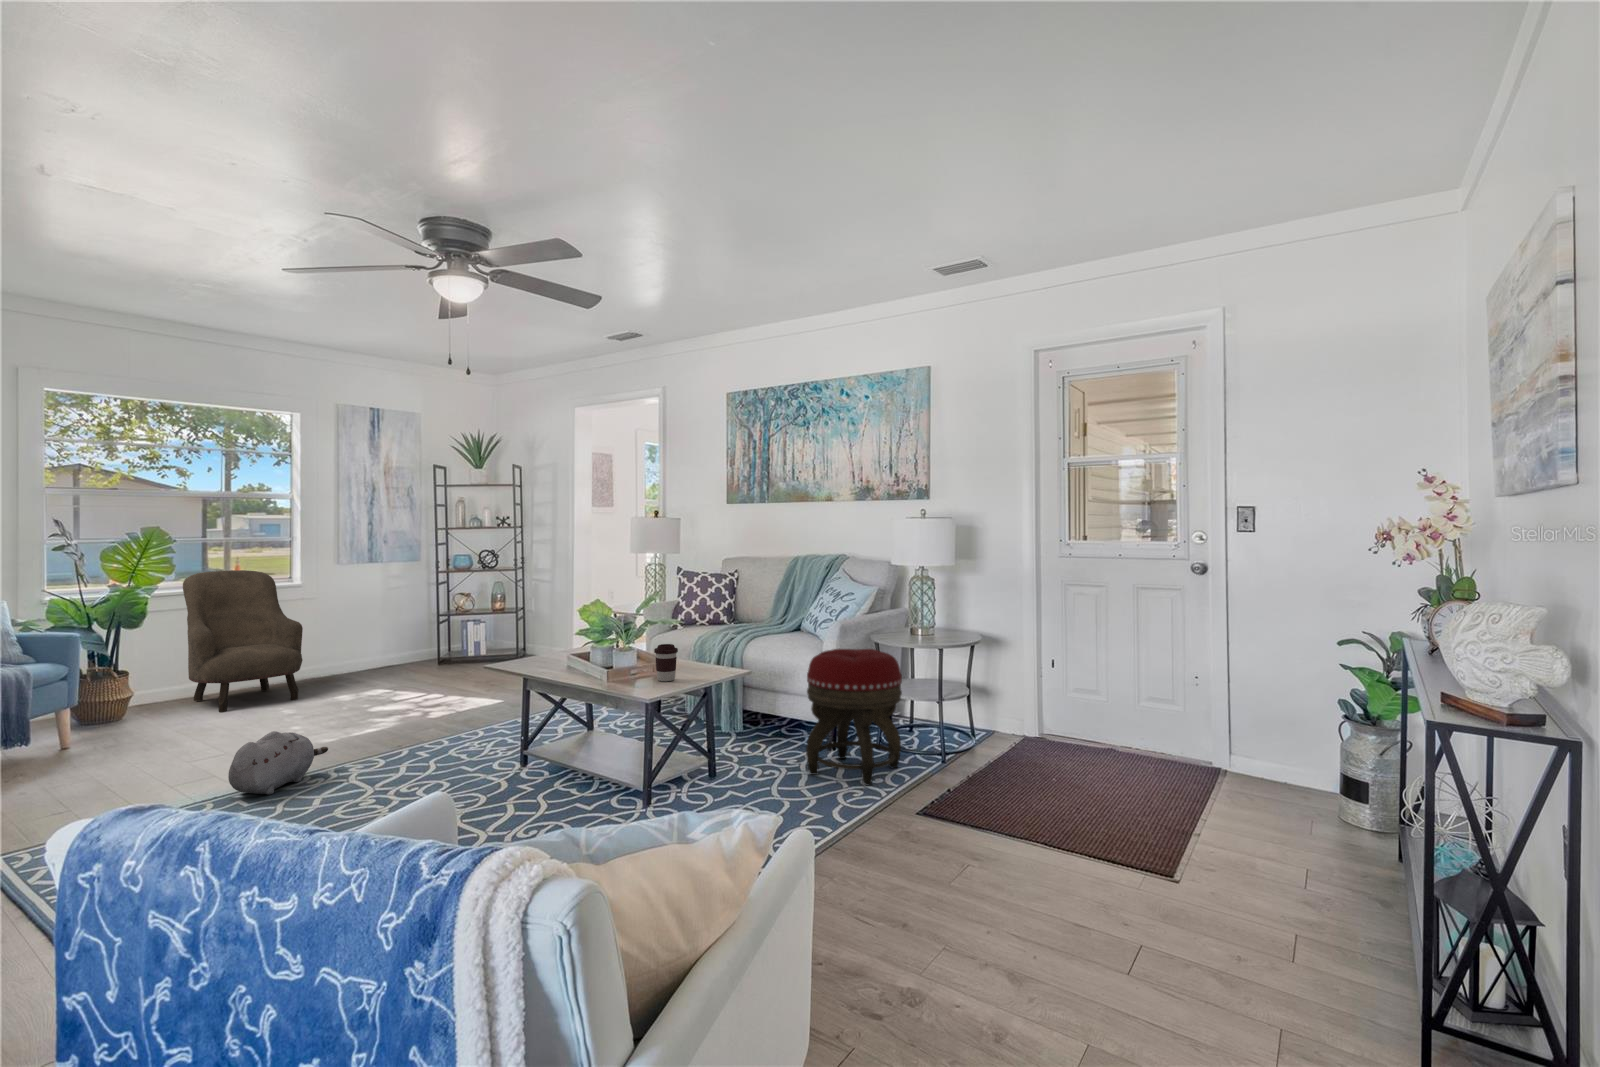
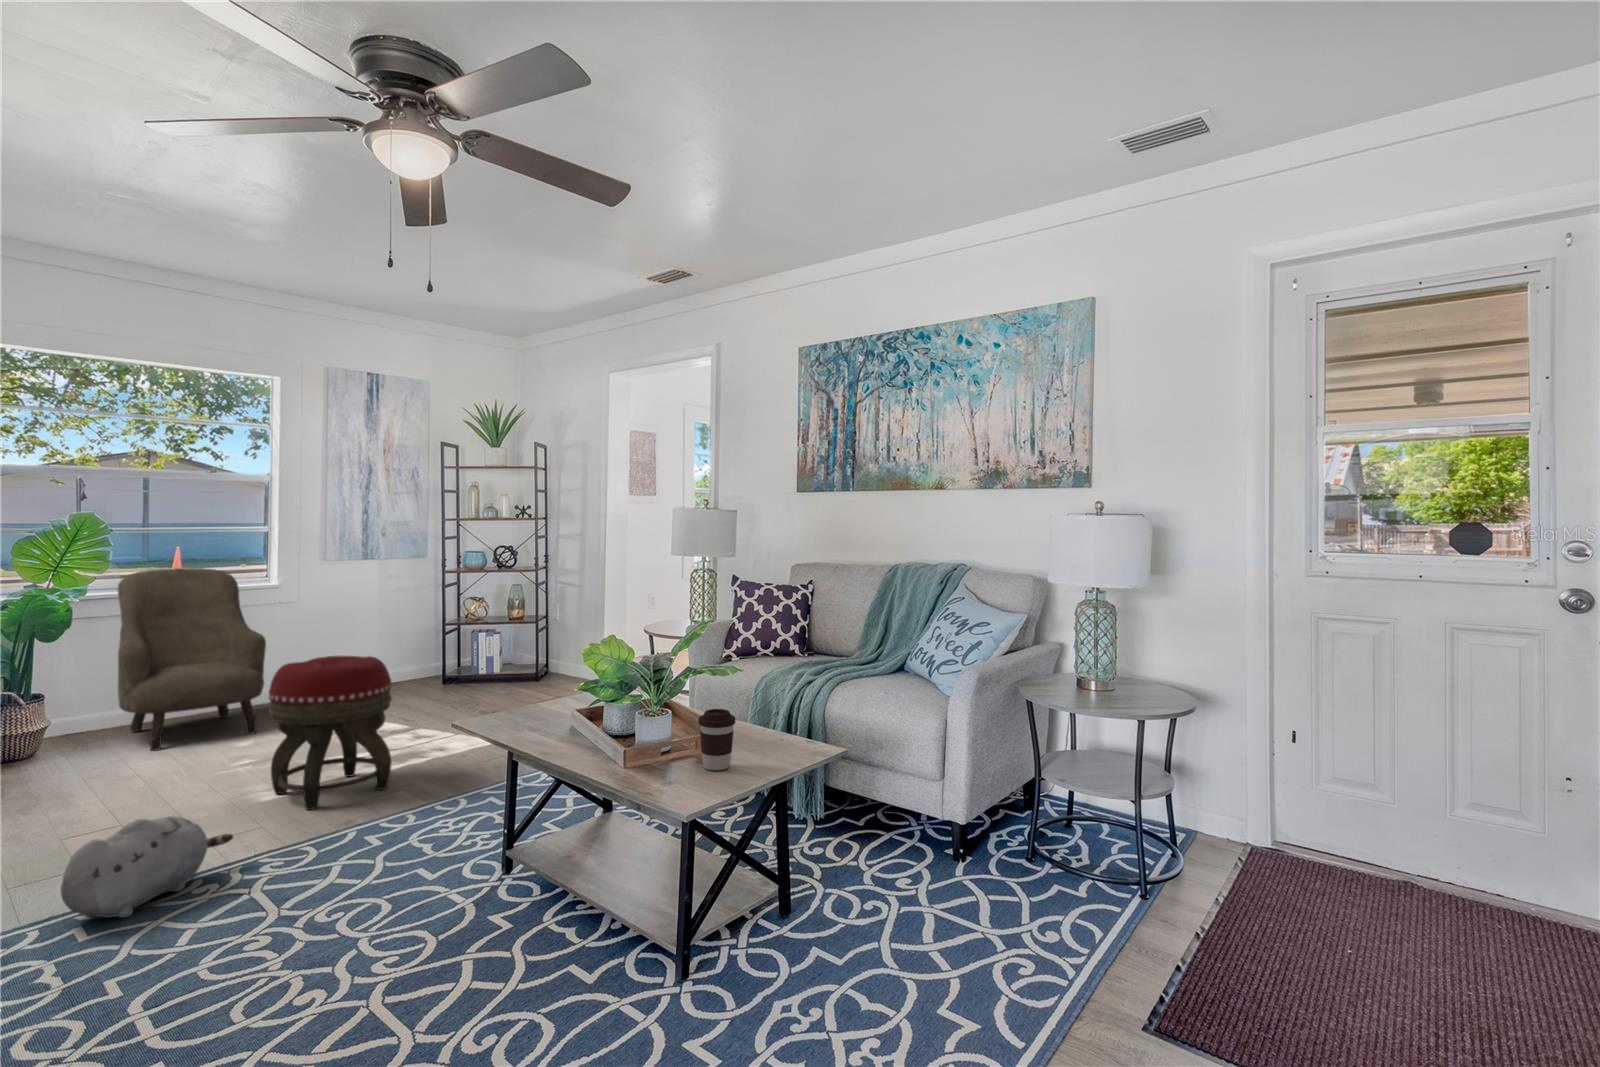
footstool: present [806,649,902,786] -> present [269,656,391,810]

